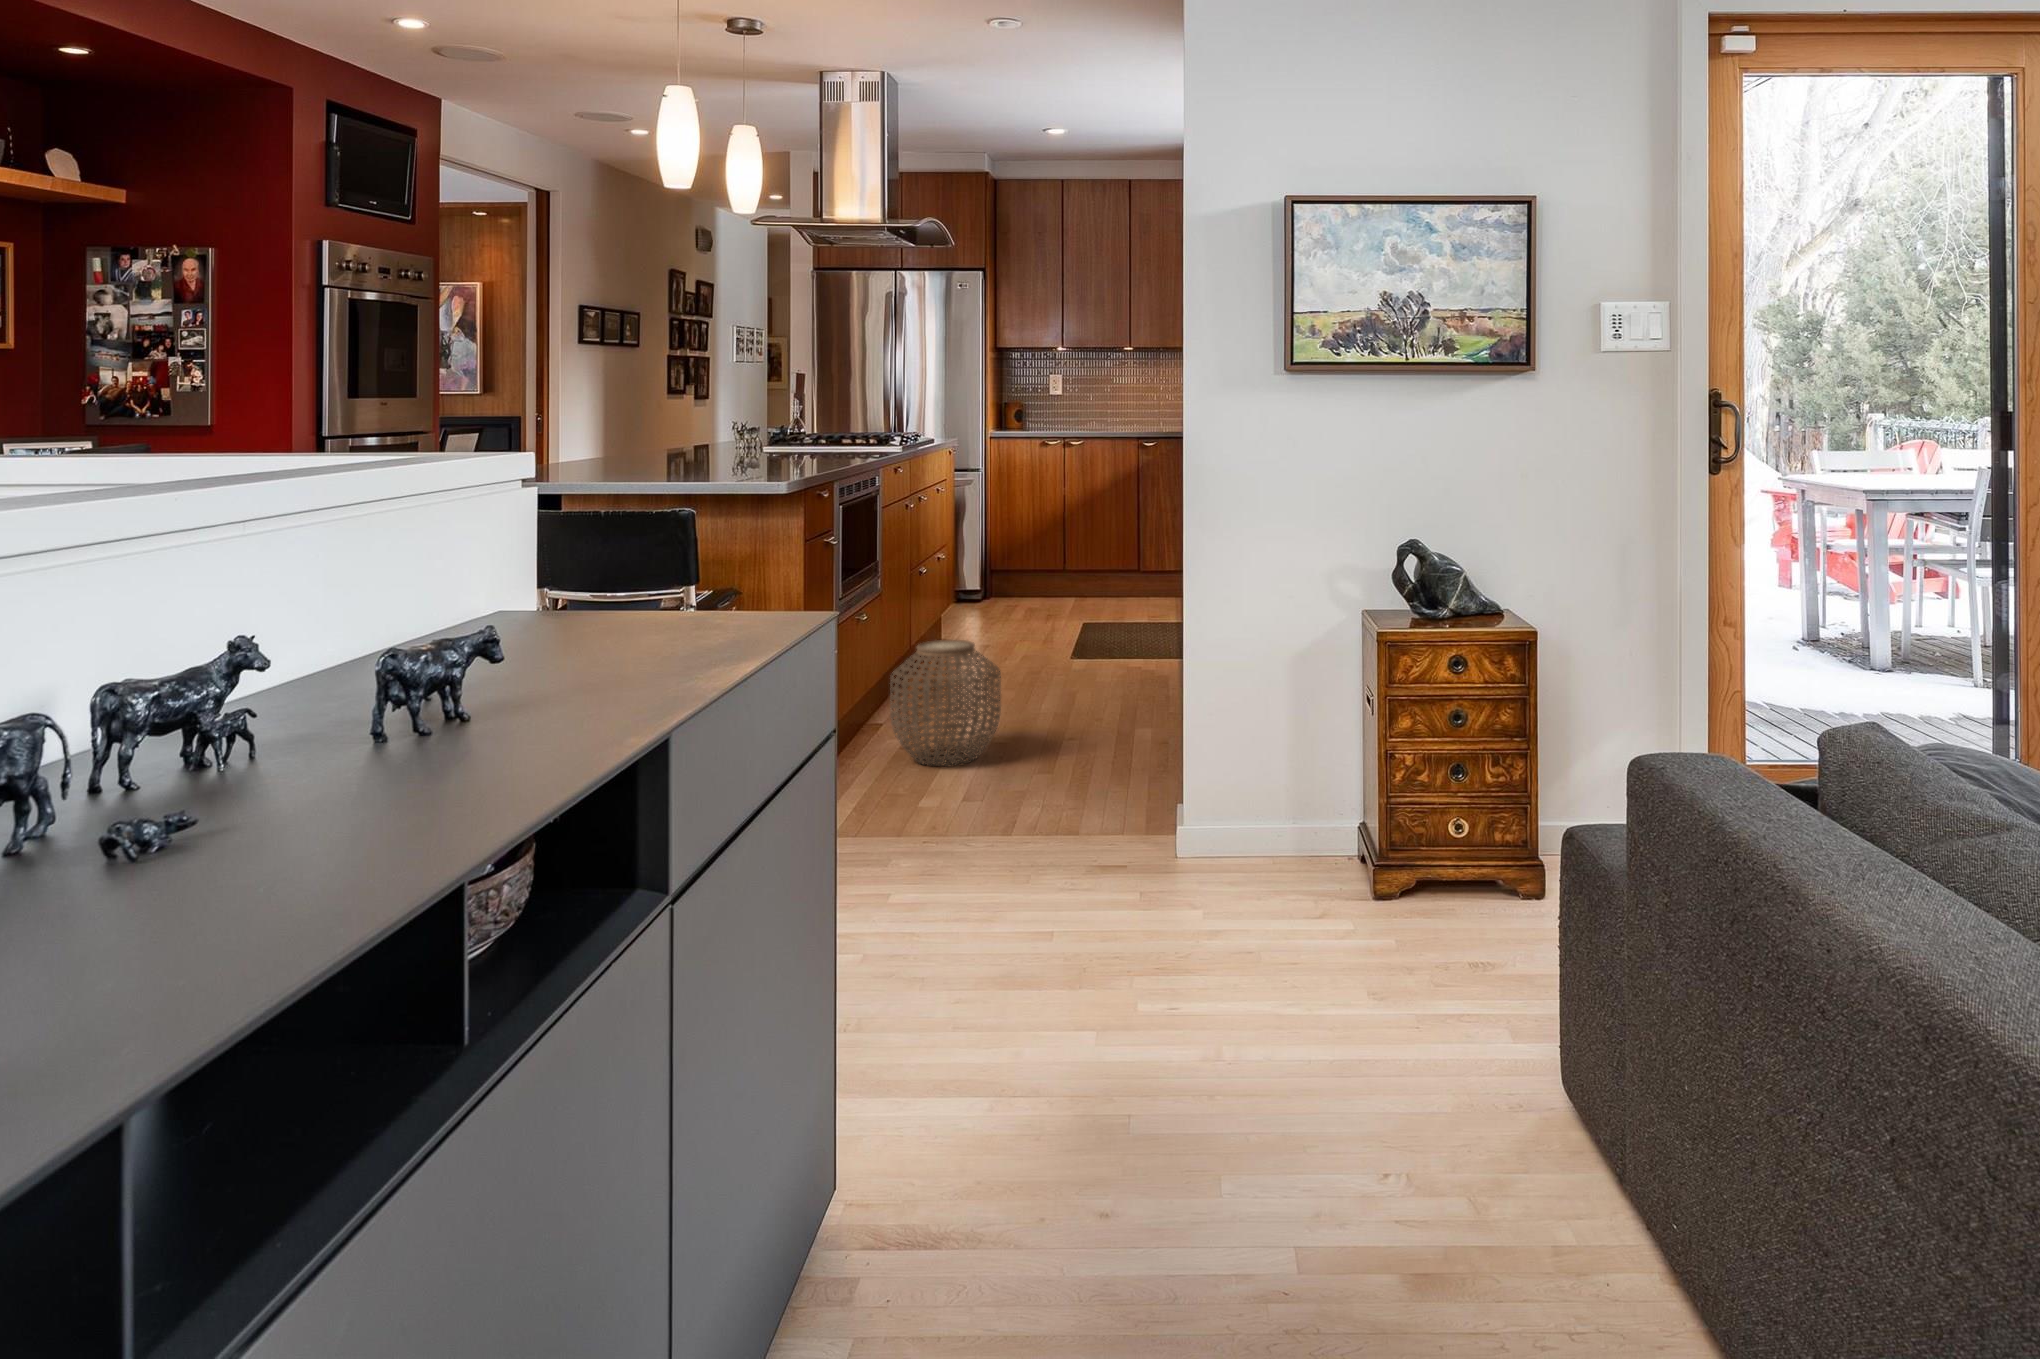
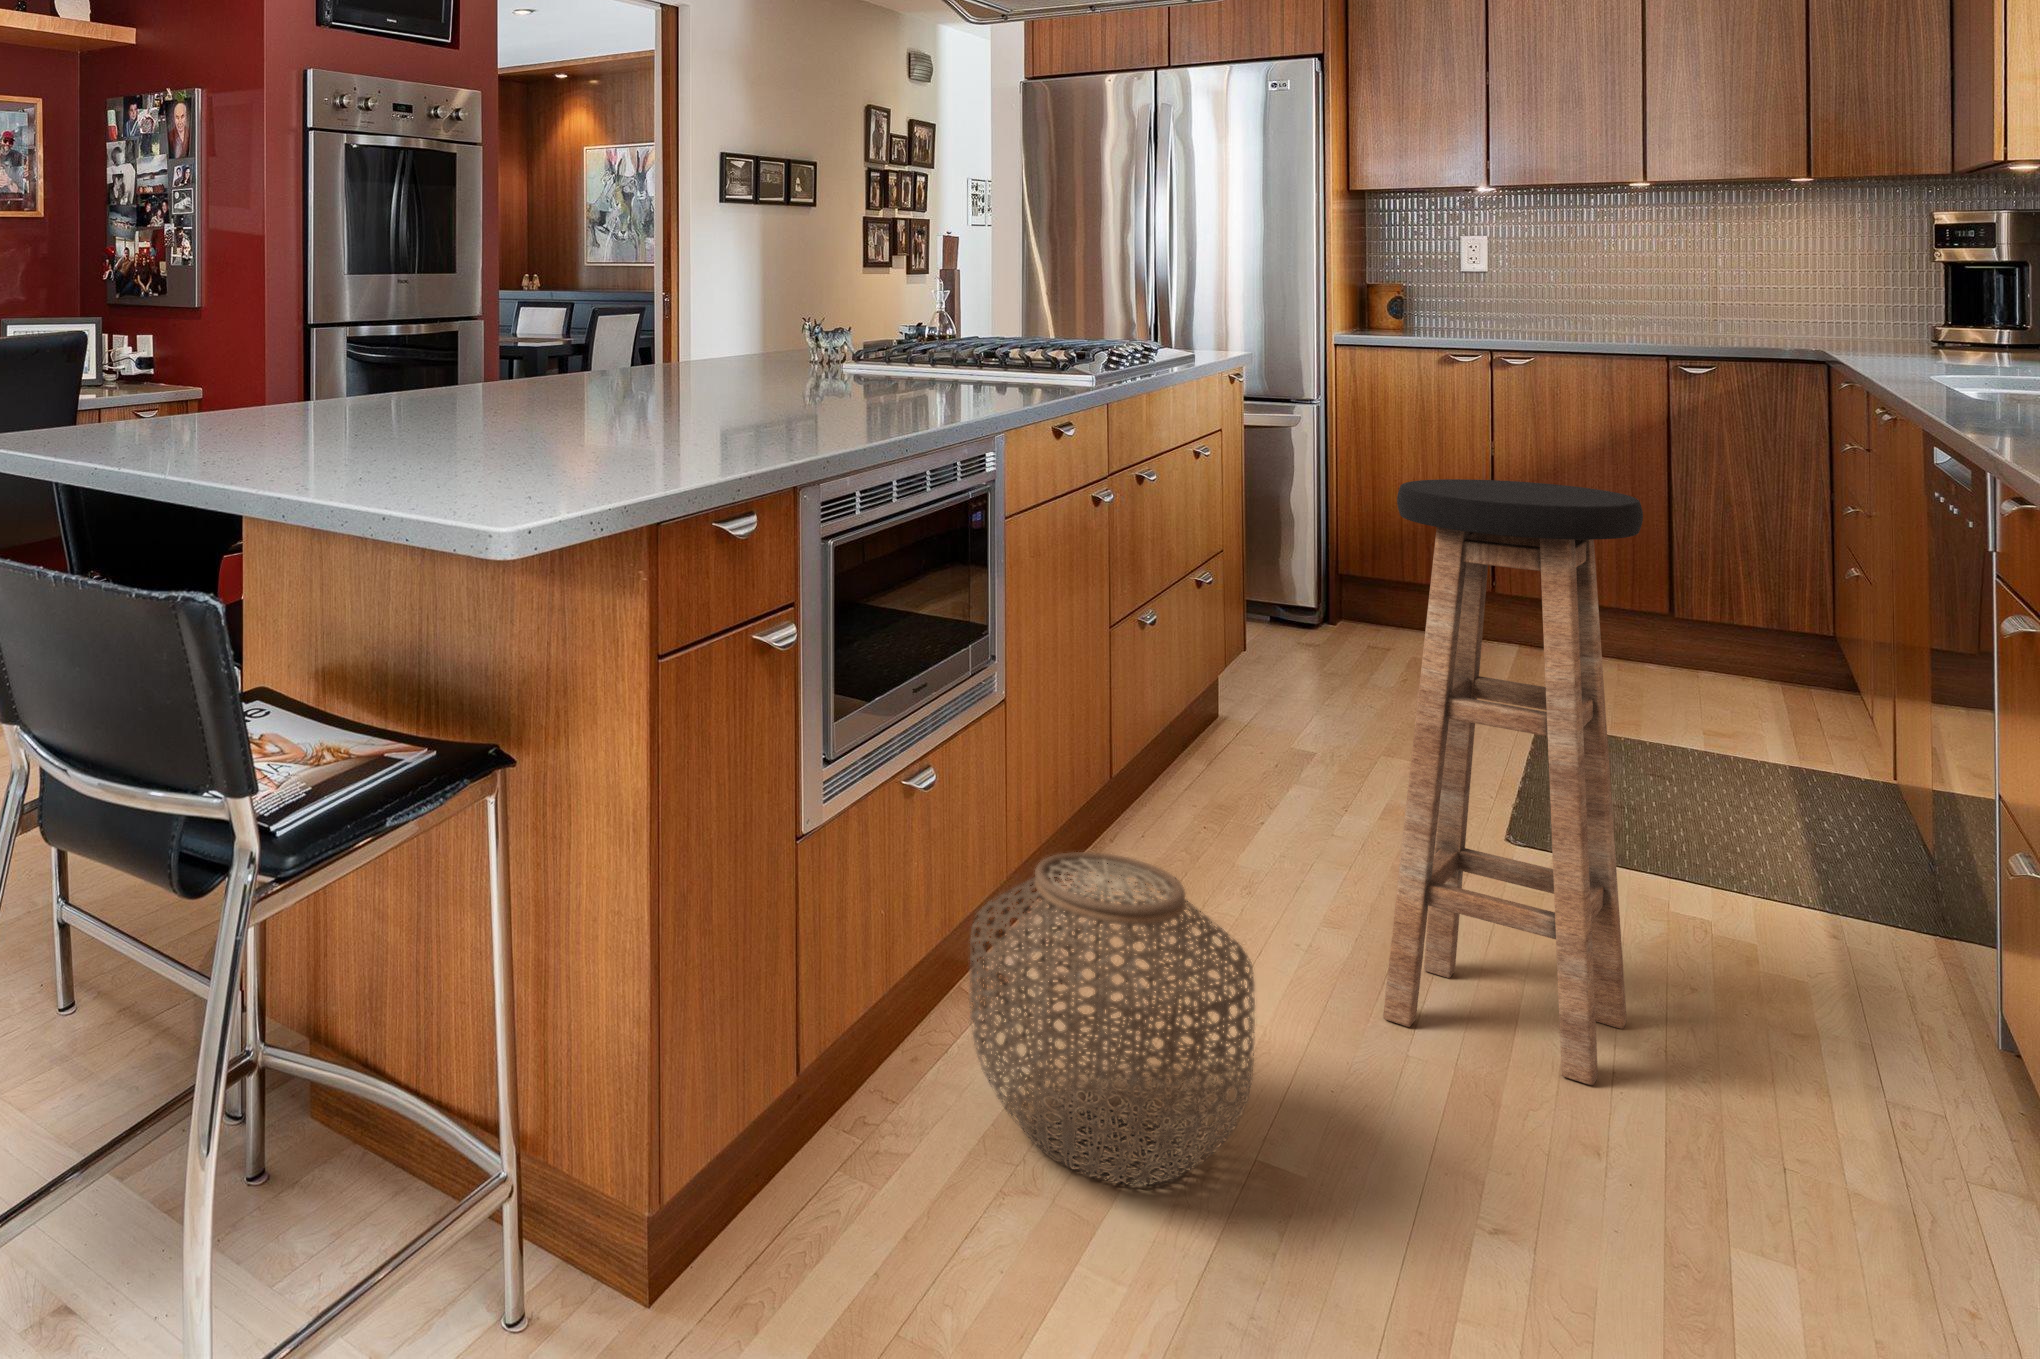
bar stool: none [1039,481,1123,715] -> present [1383,479,1643,1085]

